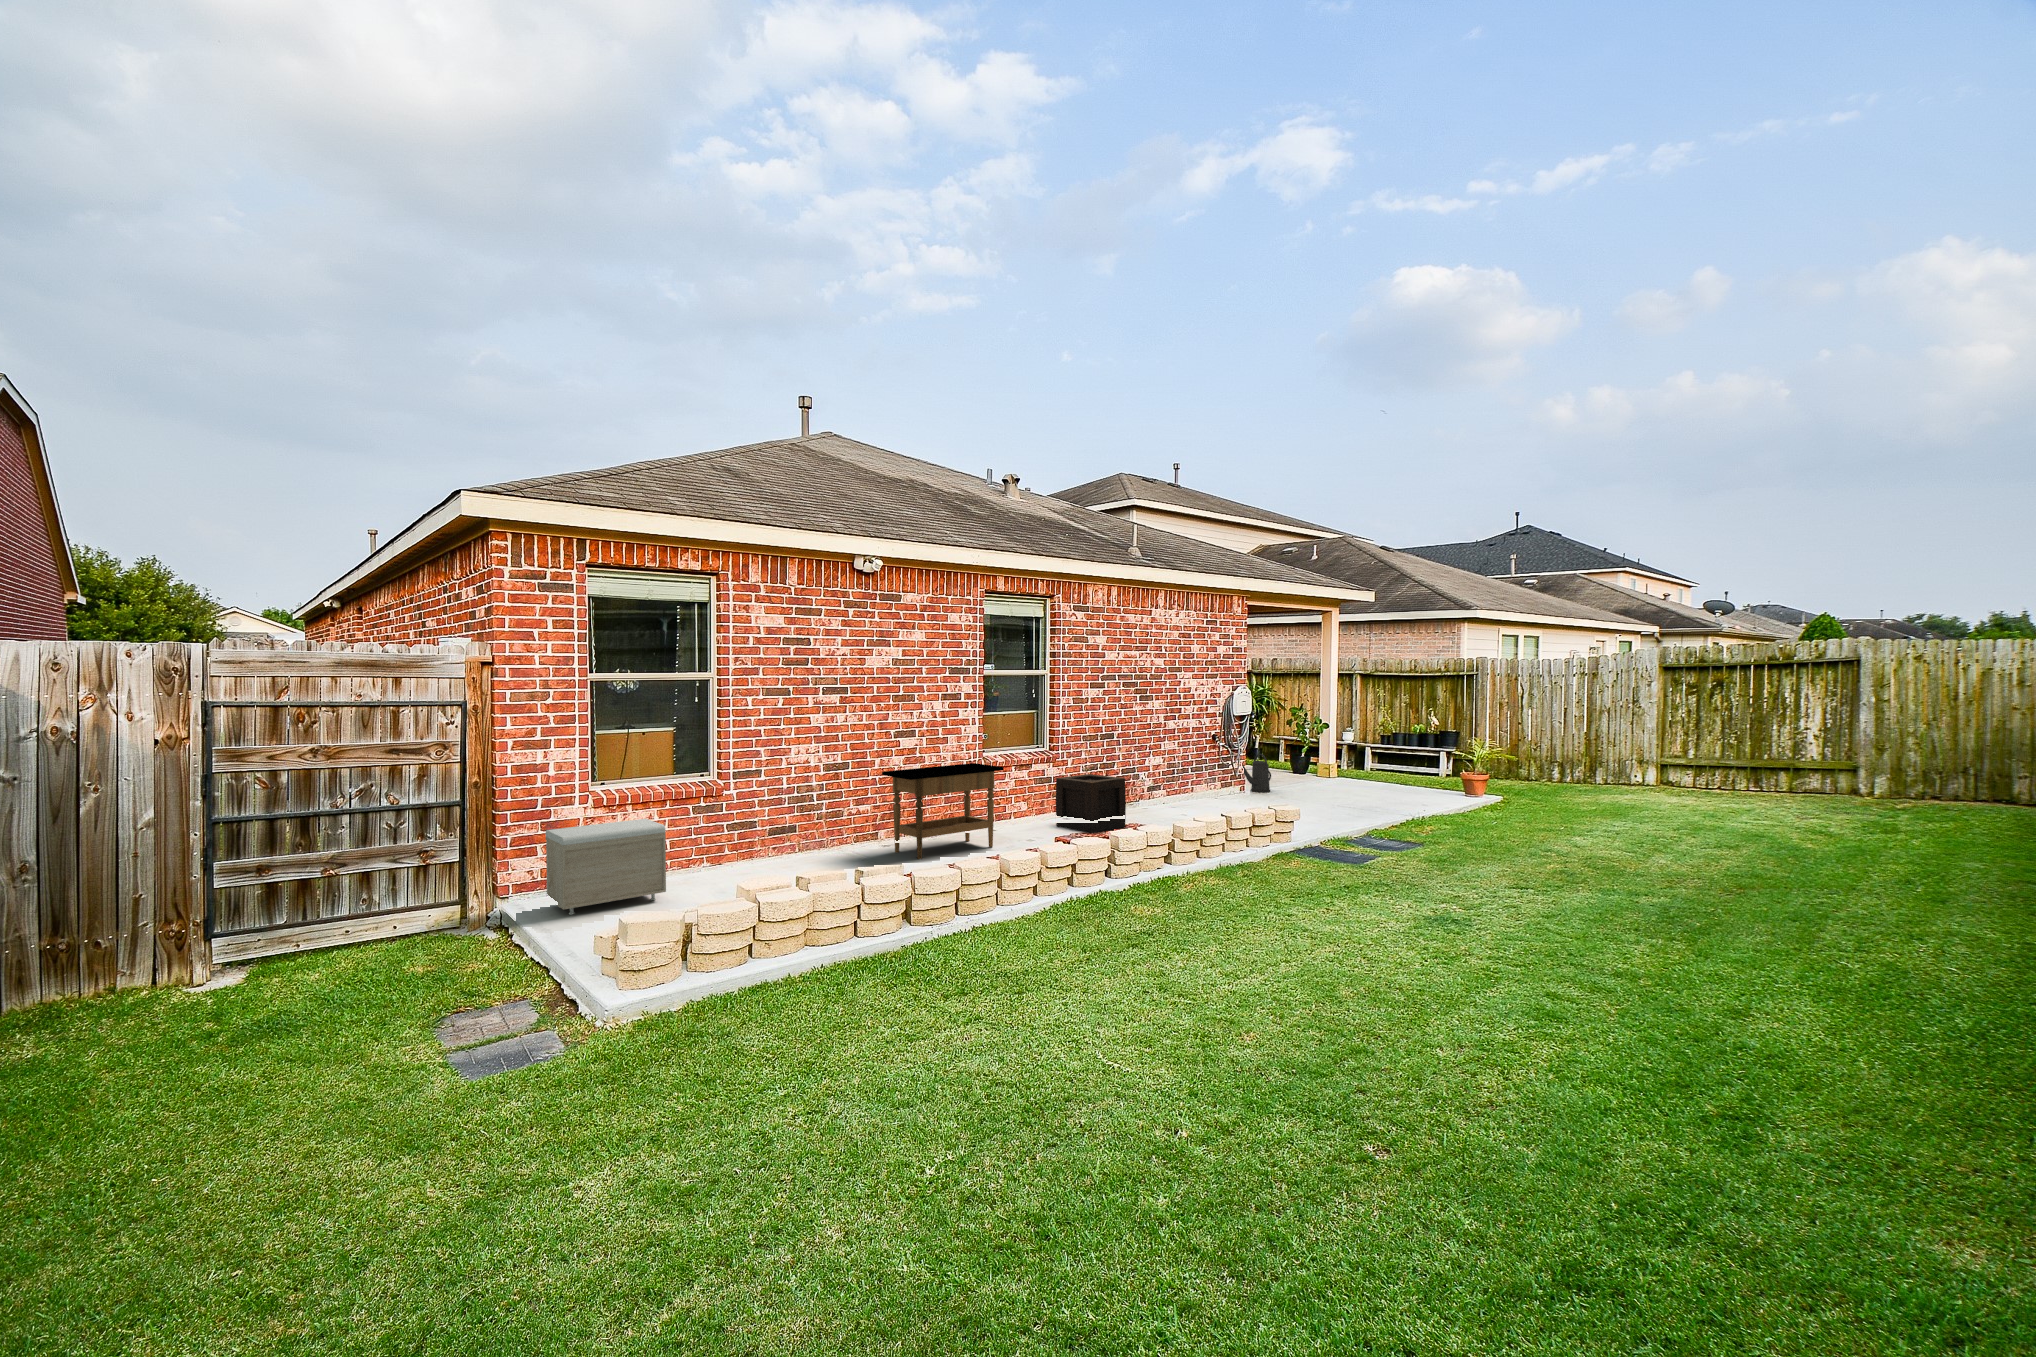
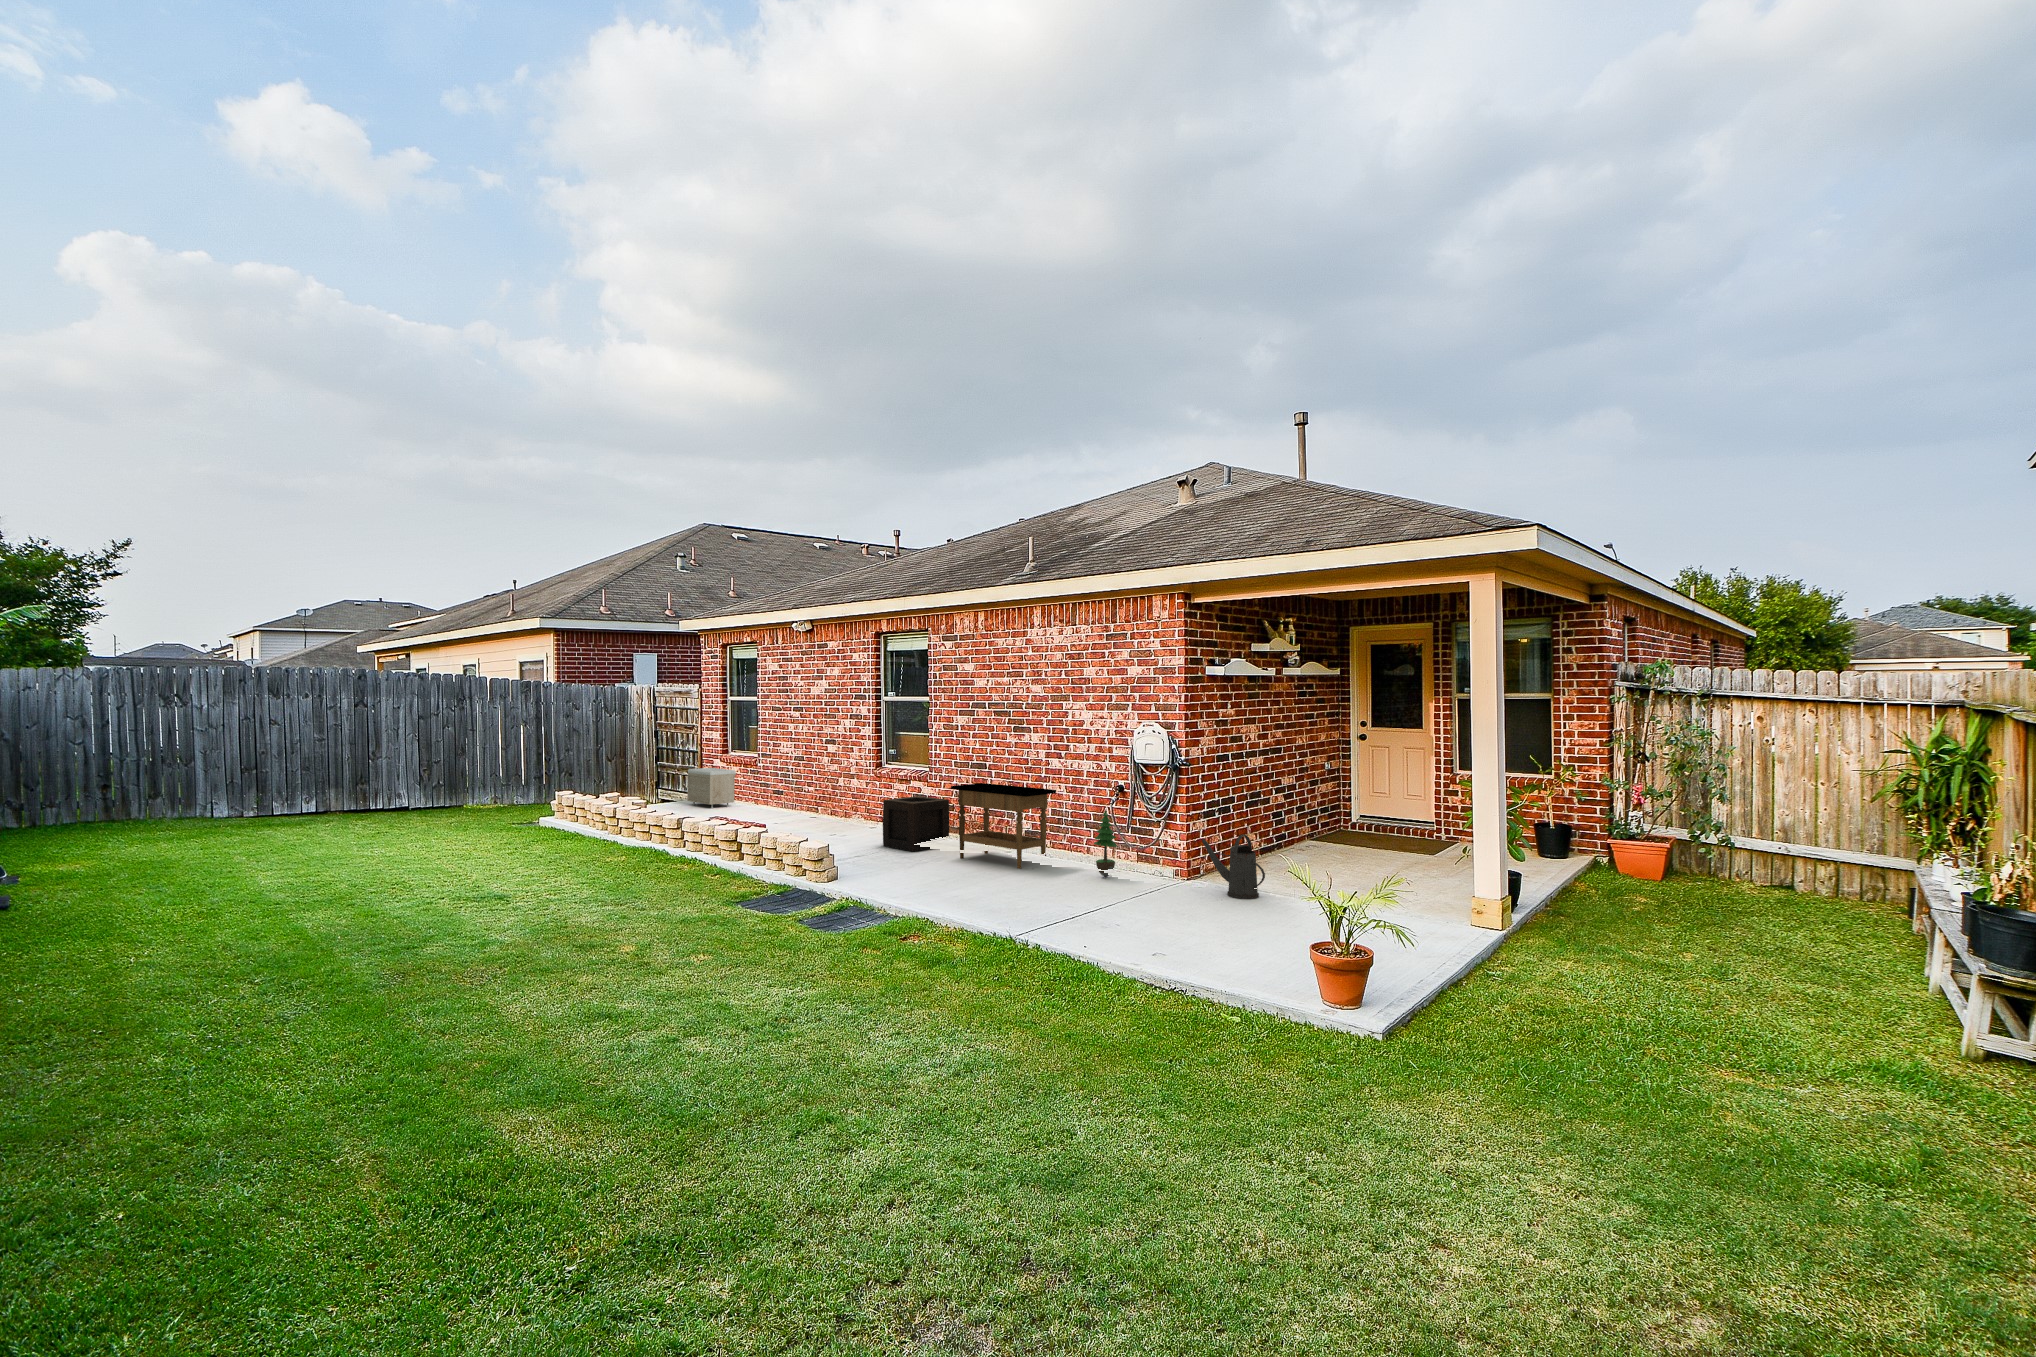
potted tree: none [1210,752,1228,802] -> present [1094,810,1117,877]
side table: present [882,763,1004,859] -> present [951,783,1056,869]

